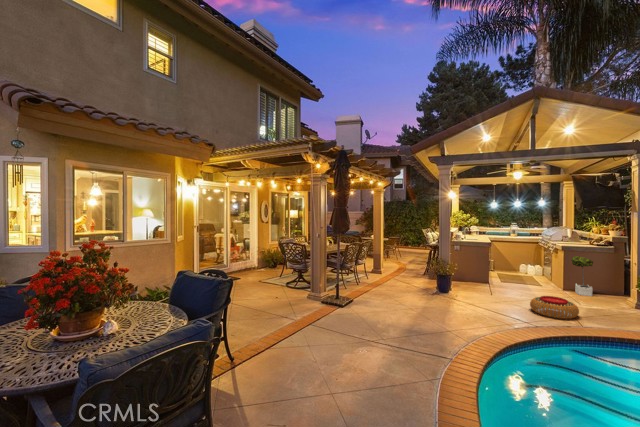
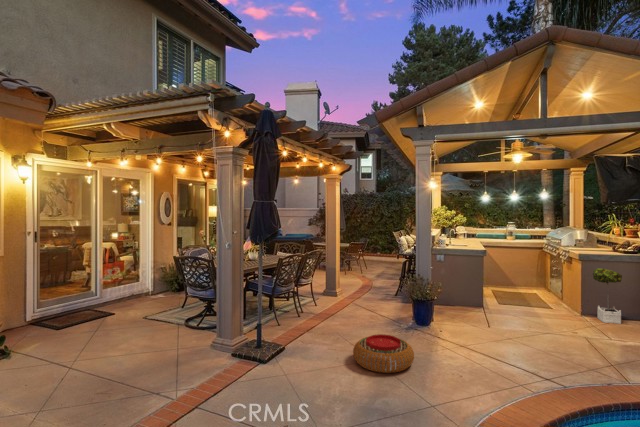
pouf: present [530,296,579,319] -> present [353,334,414,373]

